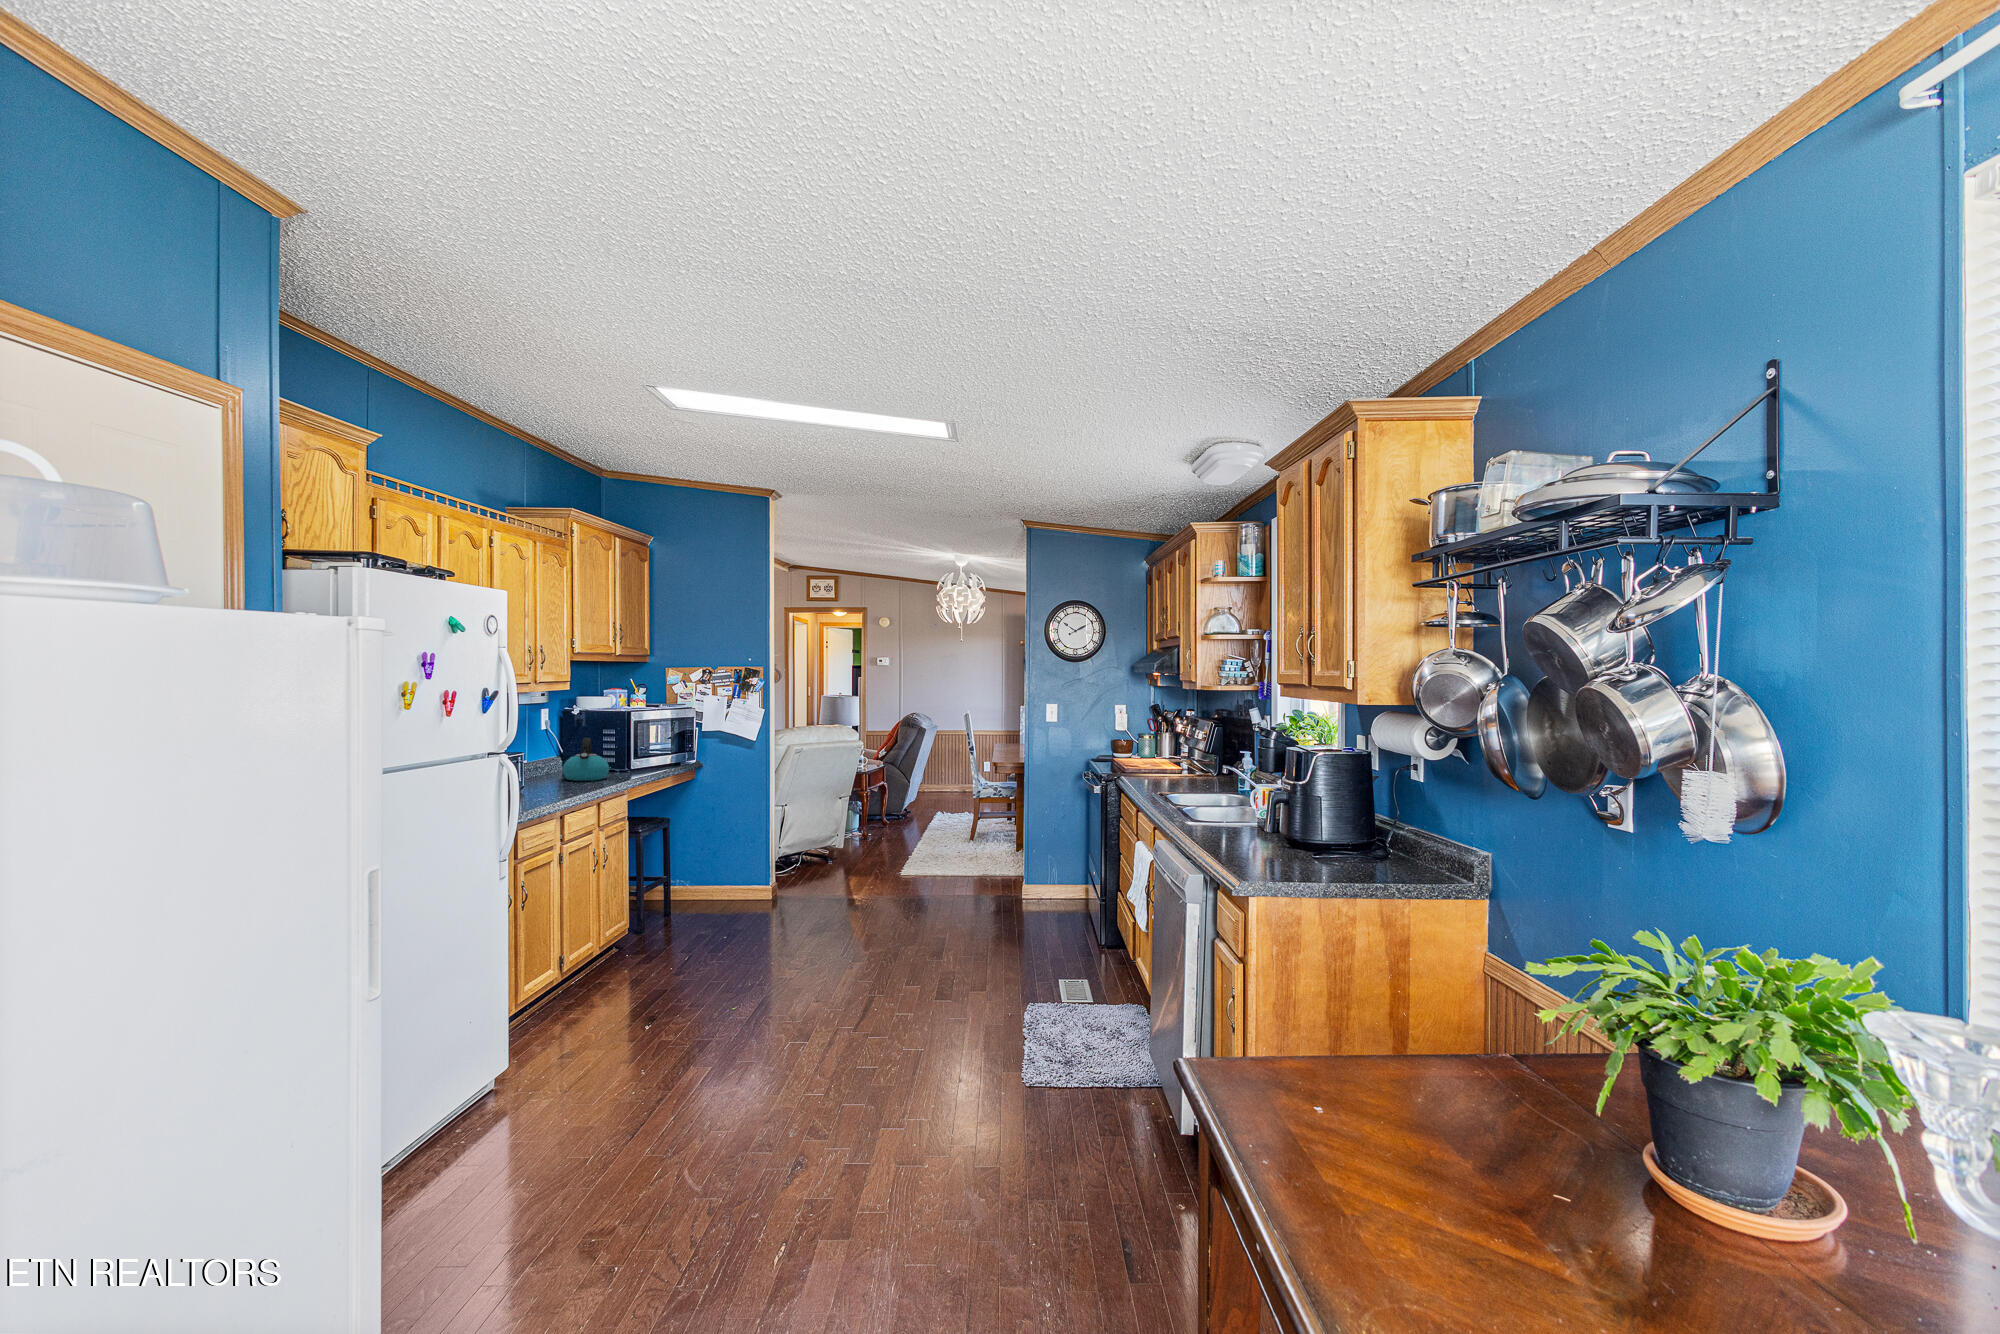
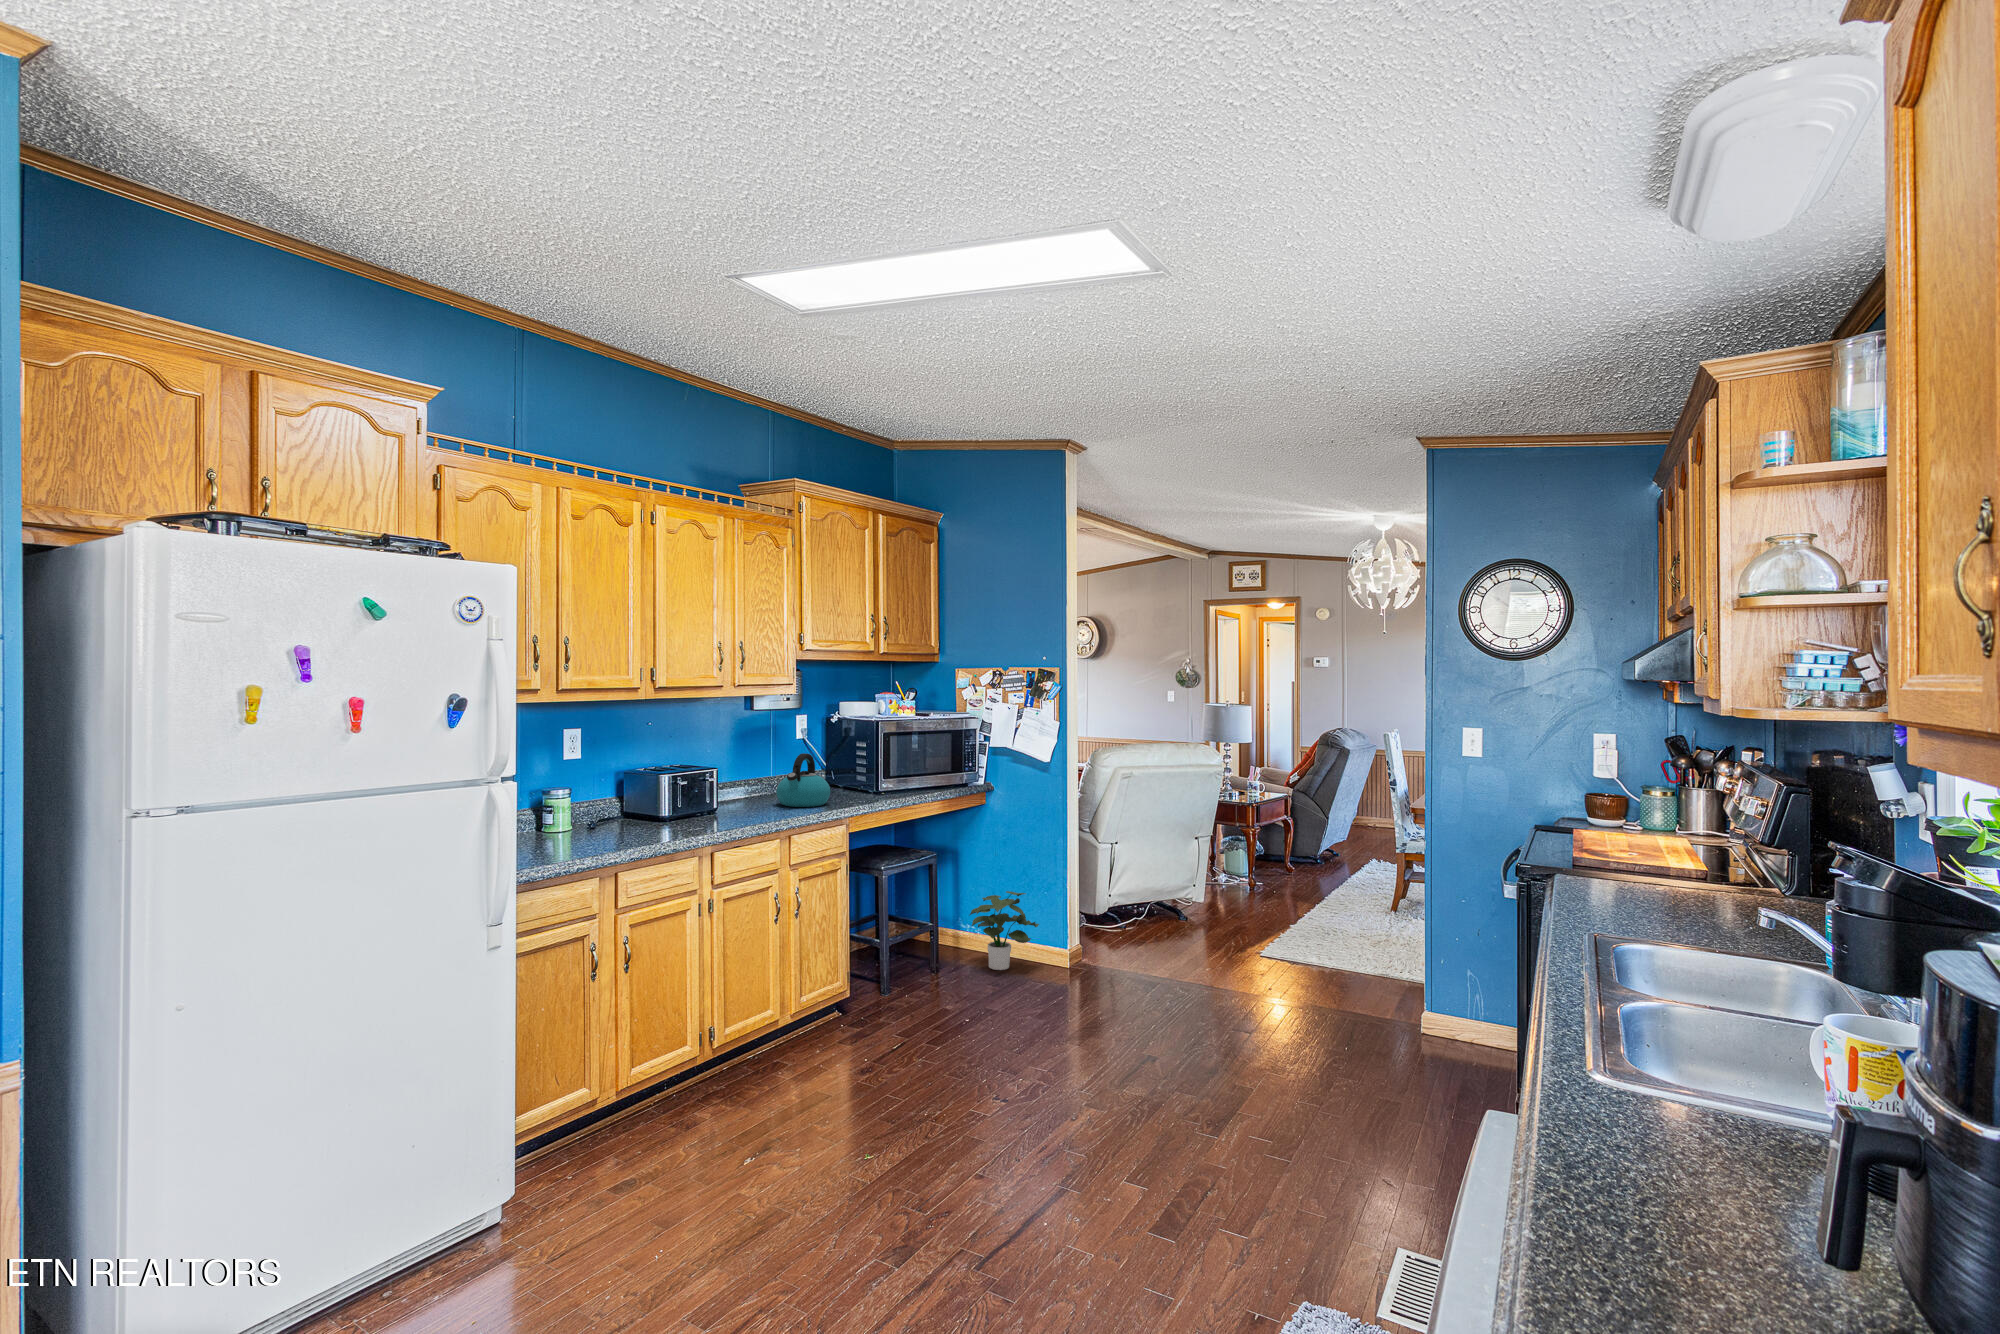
potted plant: none [686,844,745,906] -> present [970,891,1039,970]

